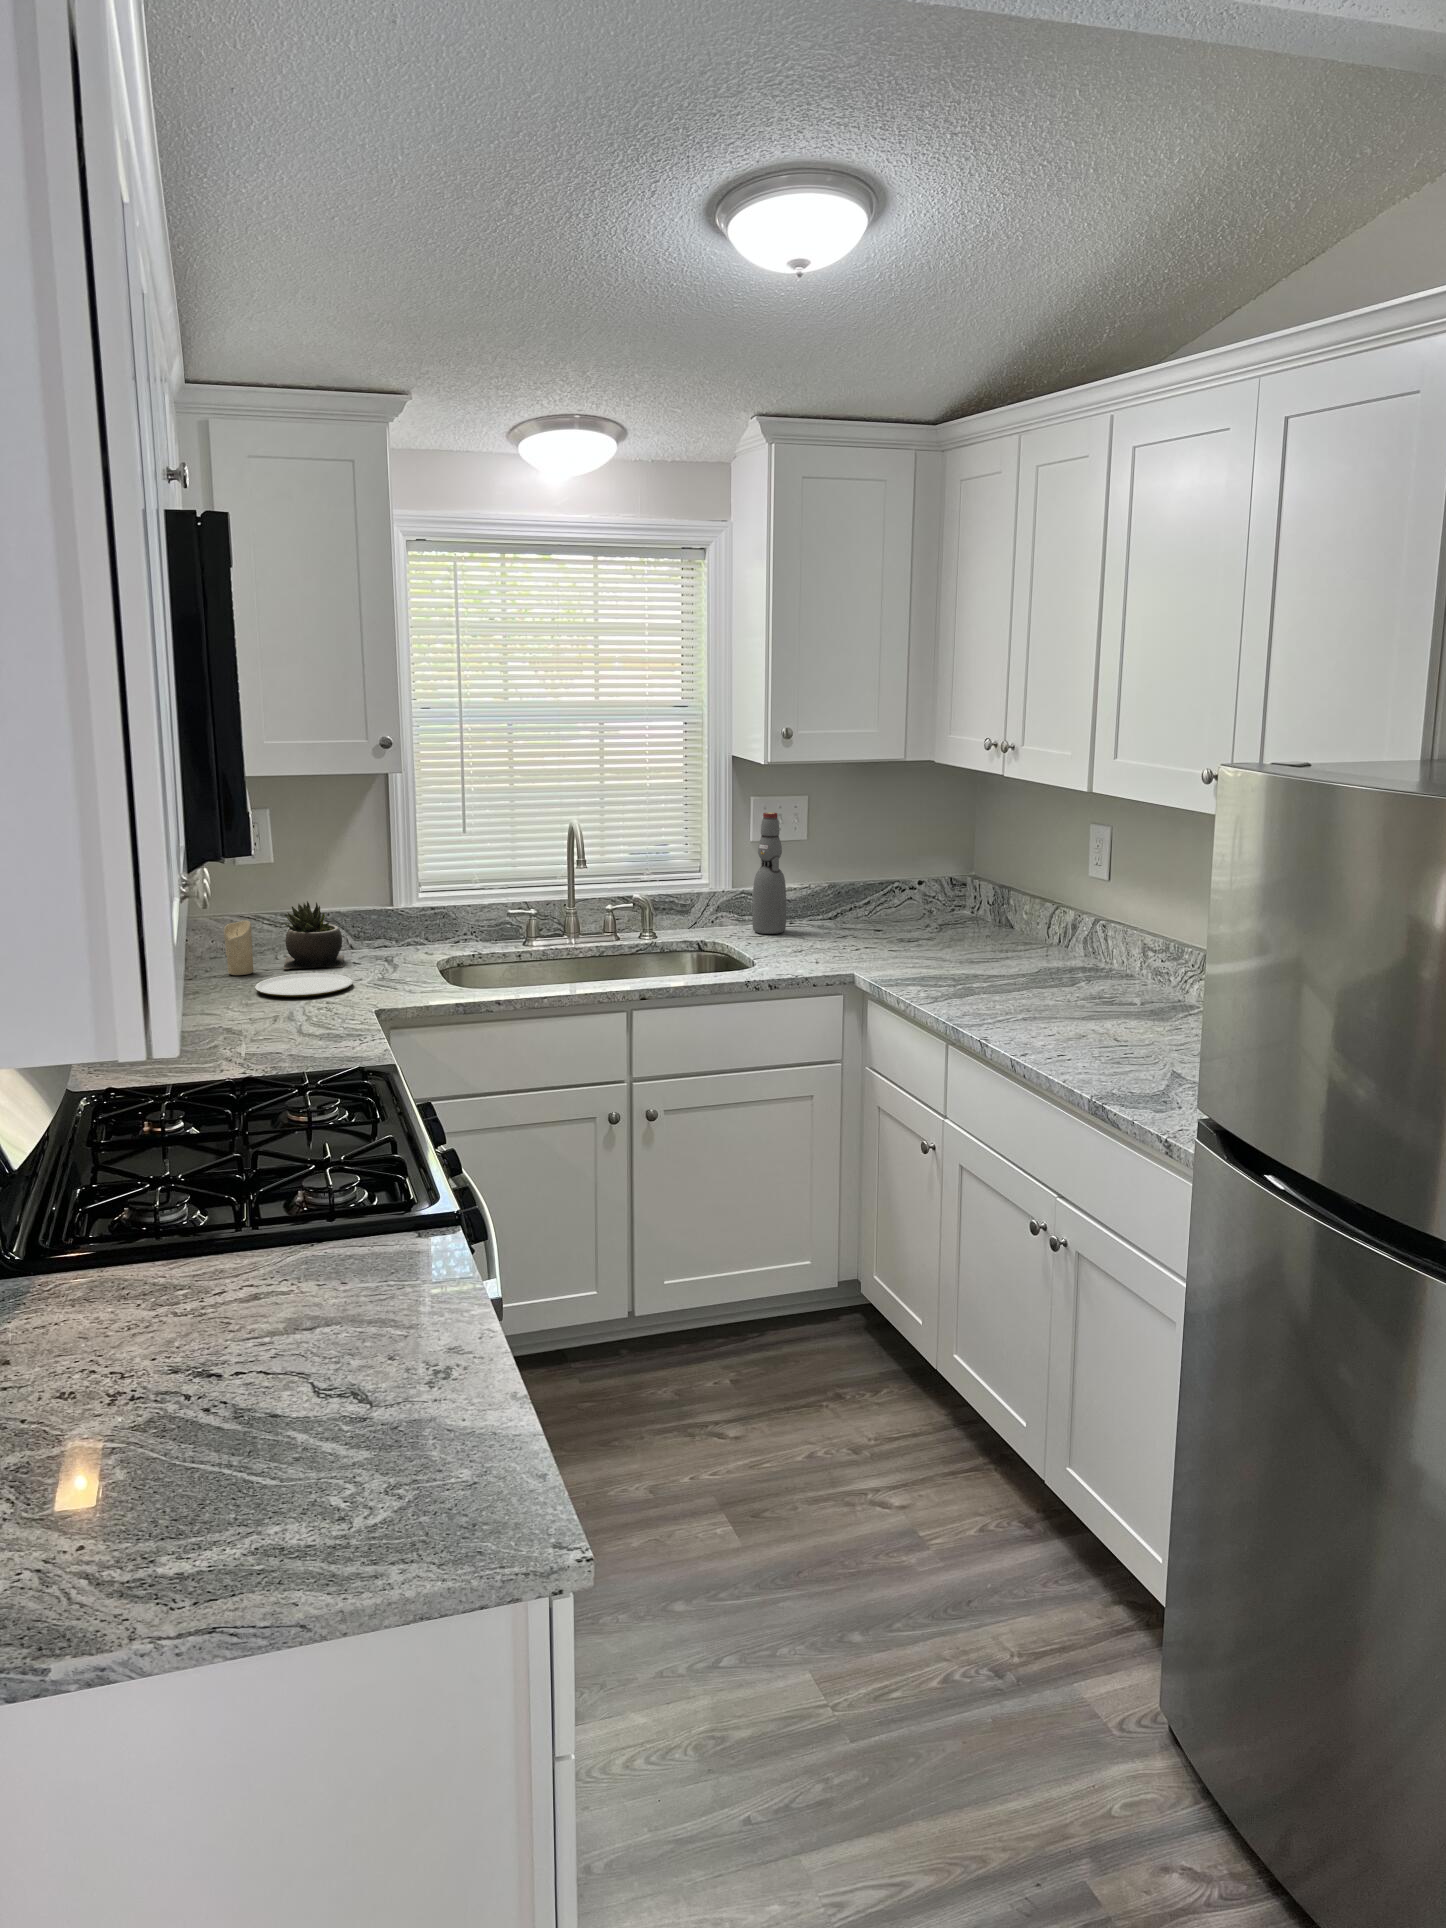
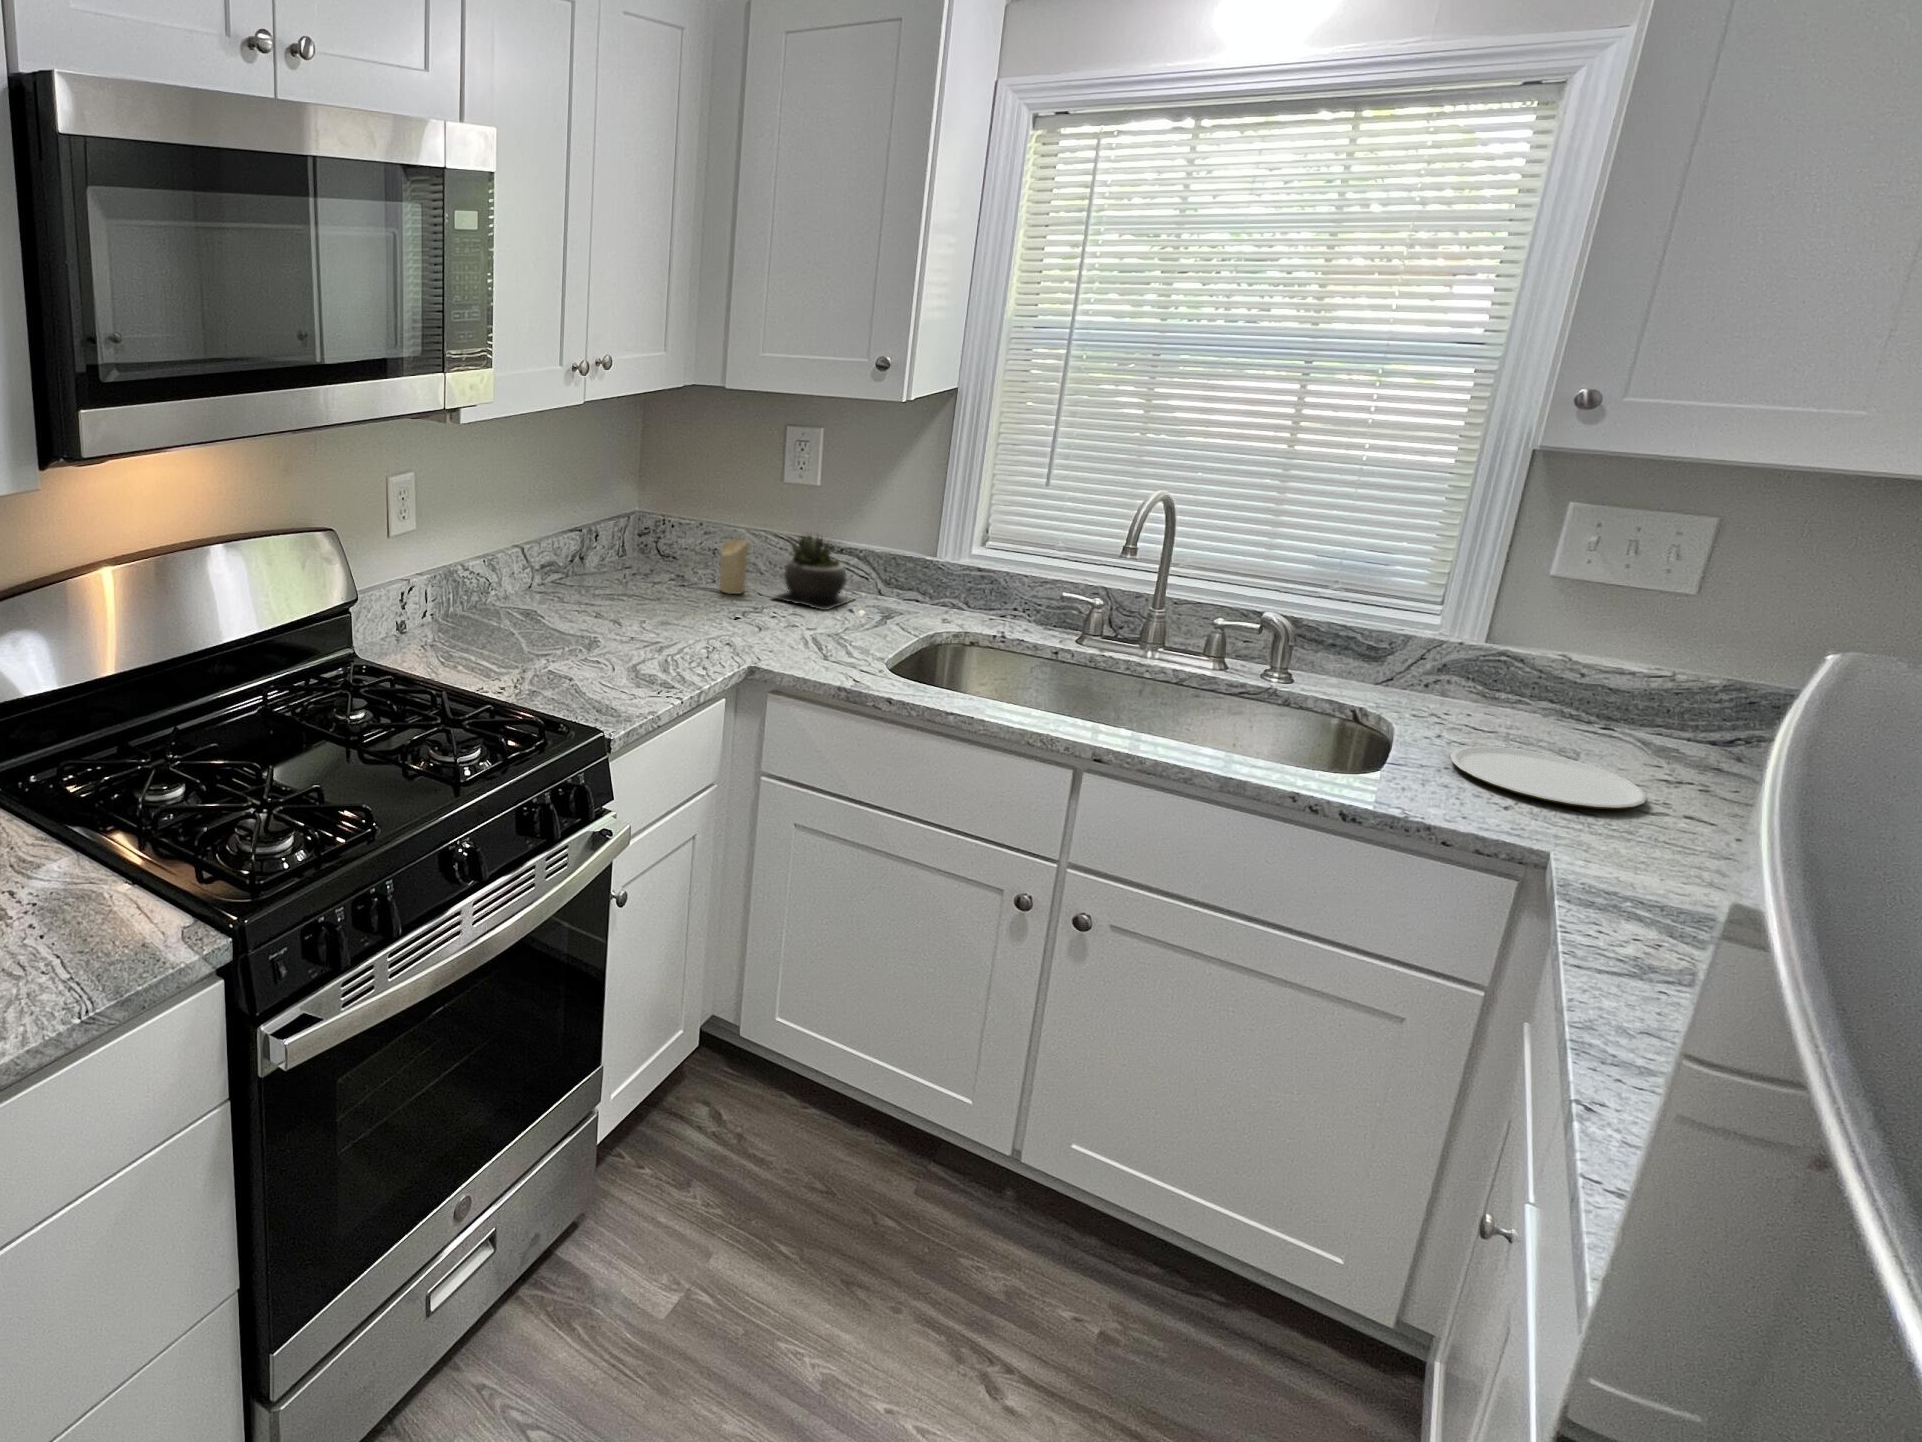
bottle: present [752,812,786,934] -> none [1485,532,1588,736]
plate: present [255,973,353,997] -> present [1450,746,1647,809]

